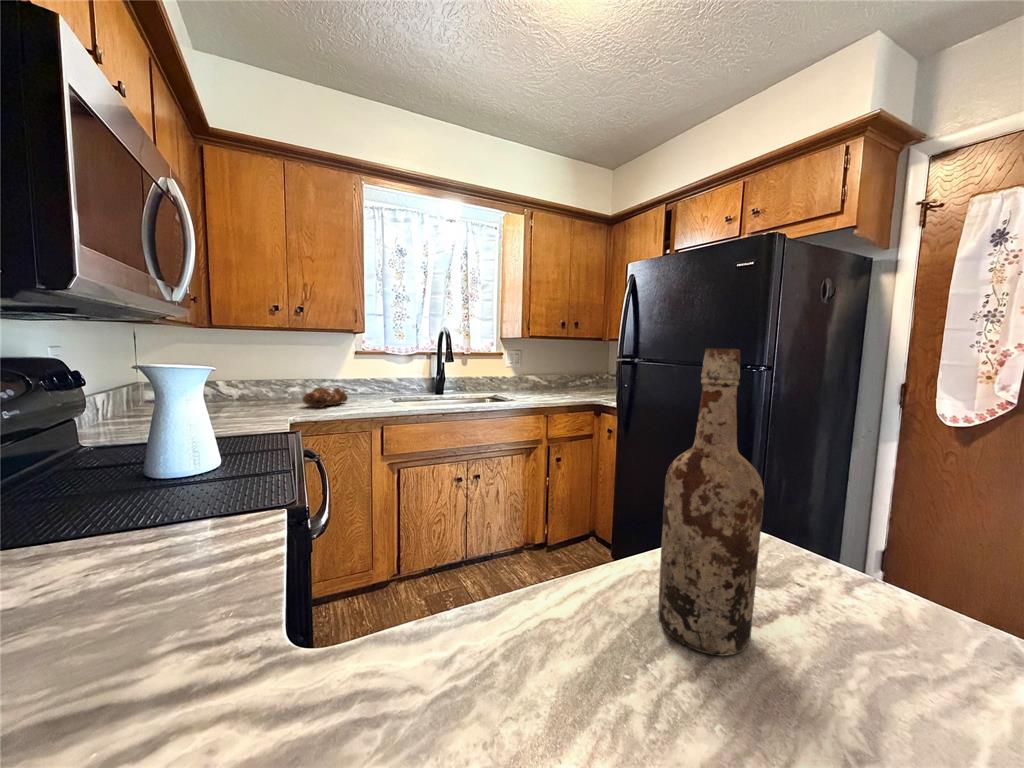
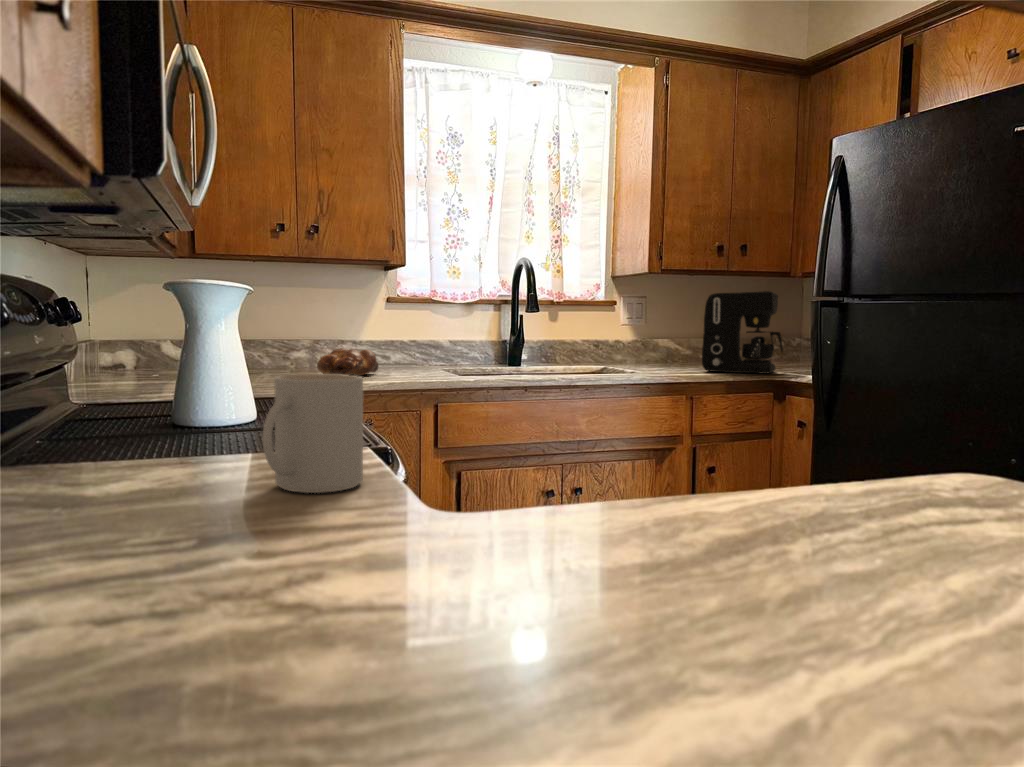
wine bottle: present [658,348,764,656] -> none [850,191,970,529]
coffee maker: none [553,351,599,399] -> present [702,291,783,373]
mug: none [94,482,234,614] -> present [262,374,363,493]

